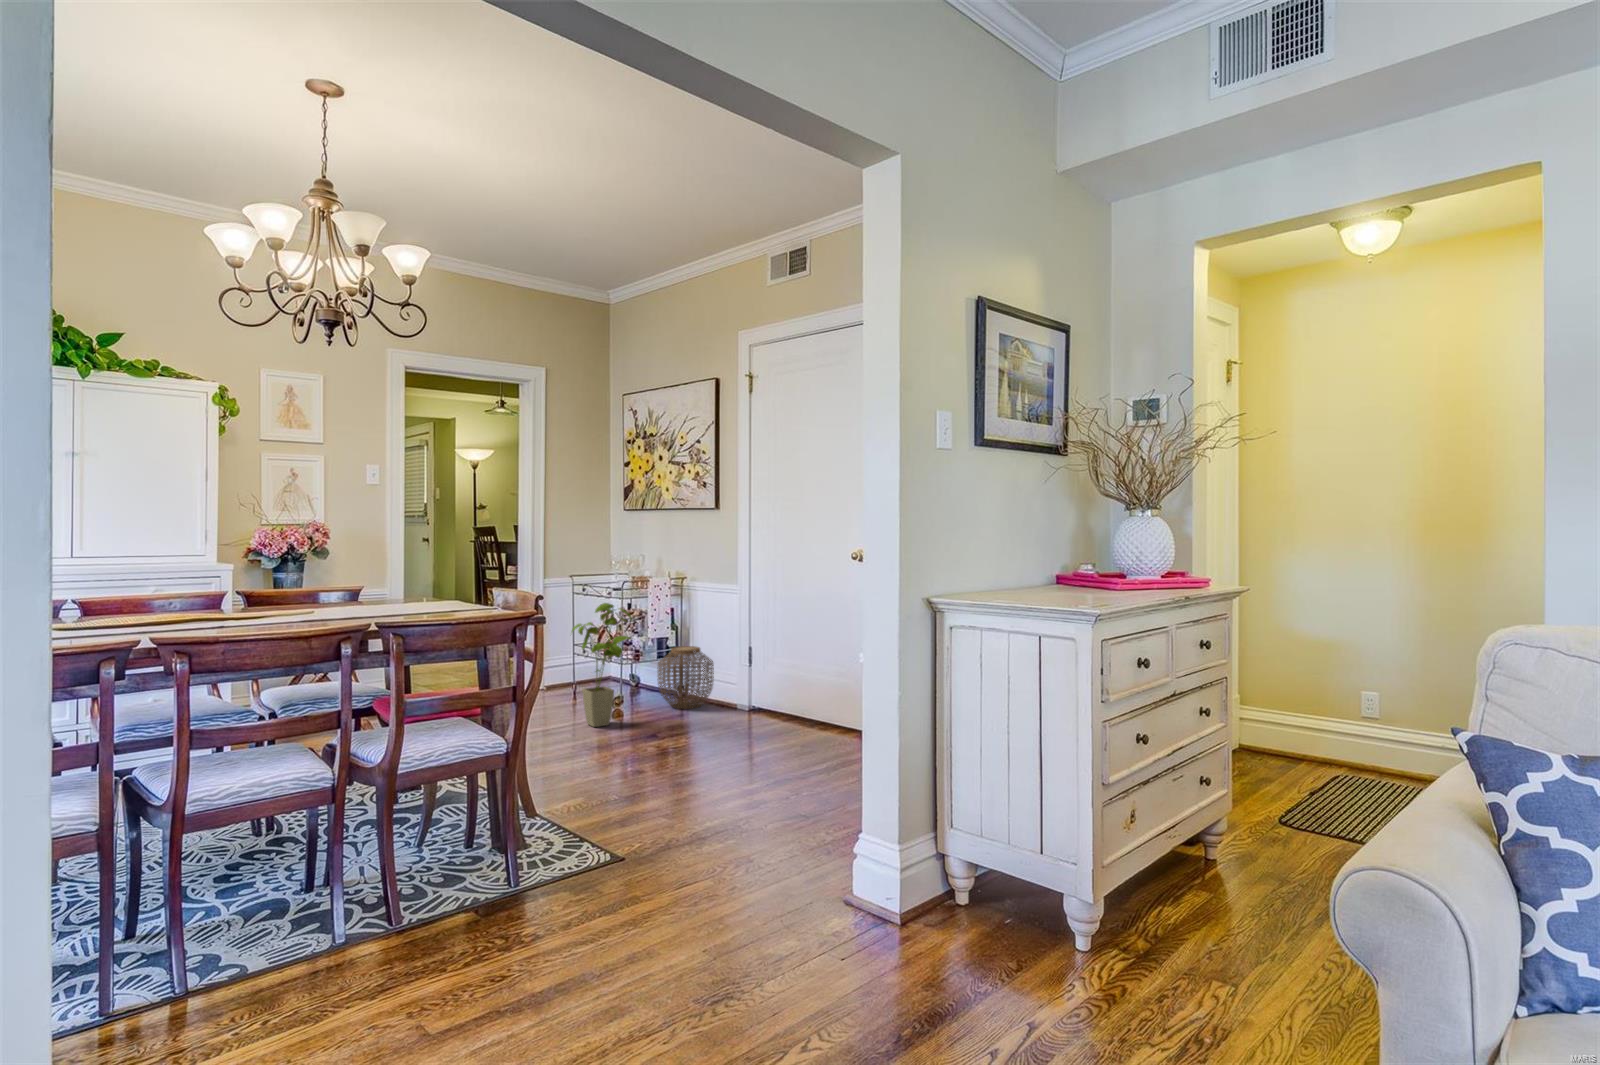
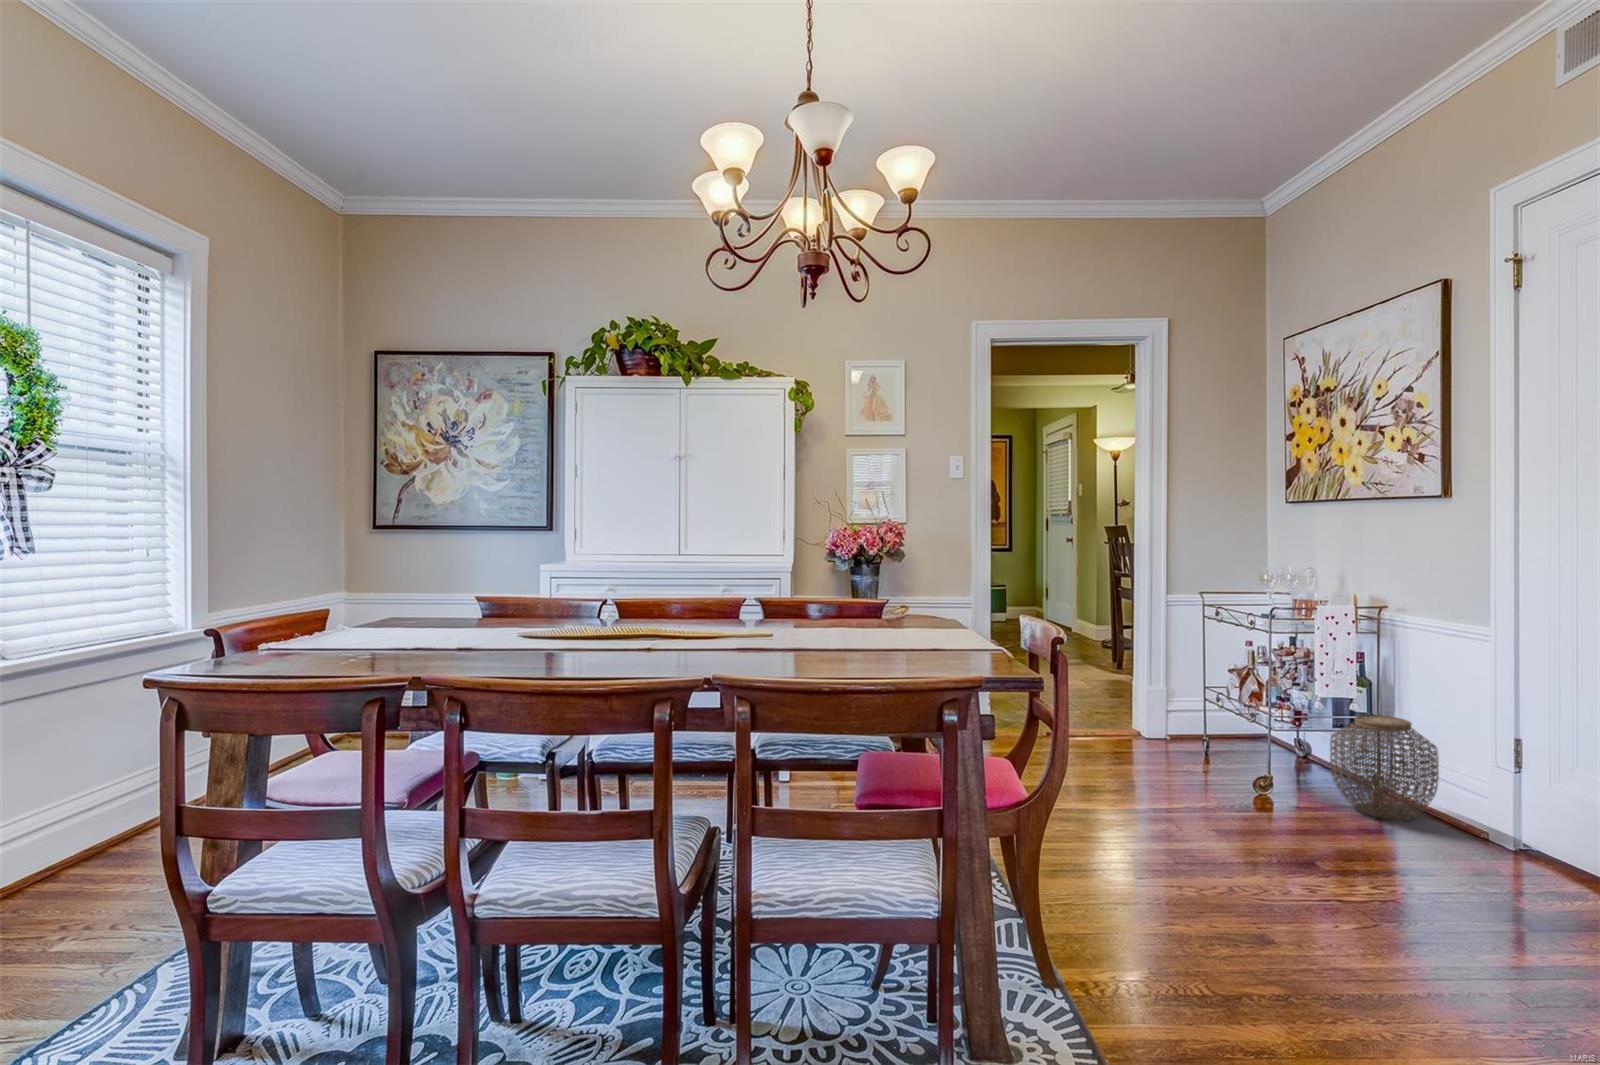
house plant: present [572,603,632,727] -> none [1179,639,1279,821]

